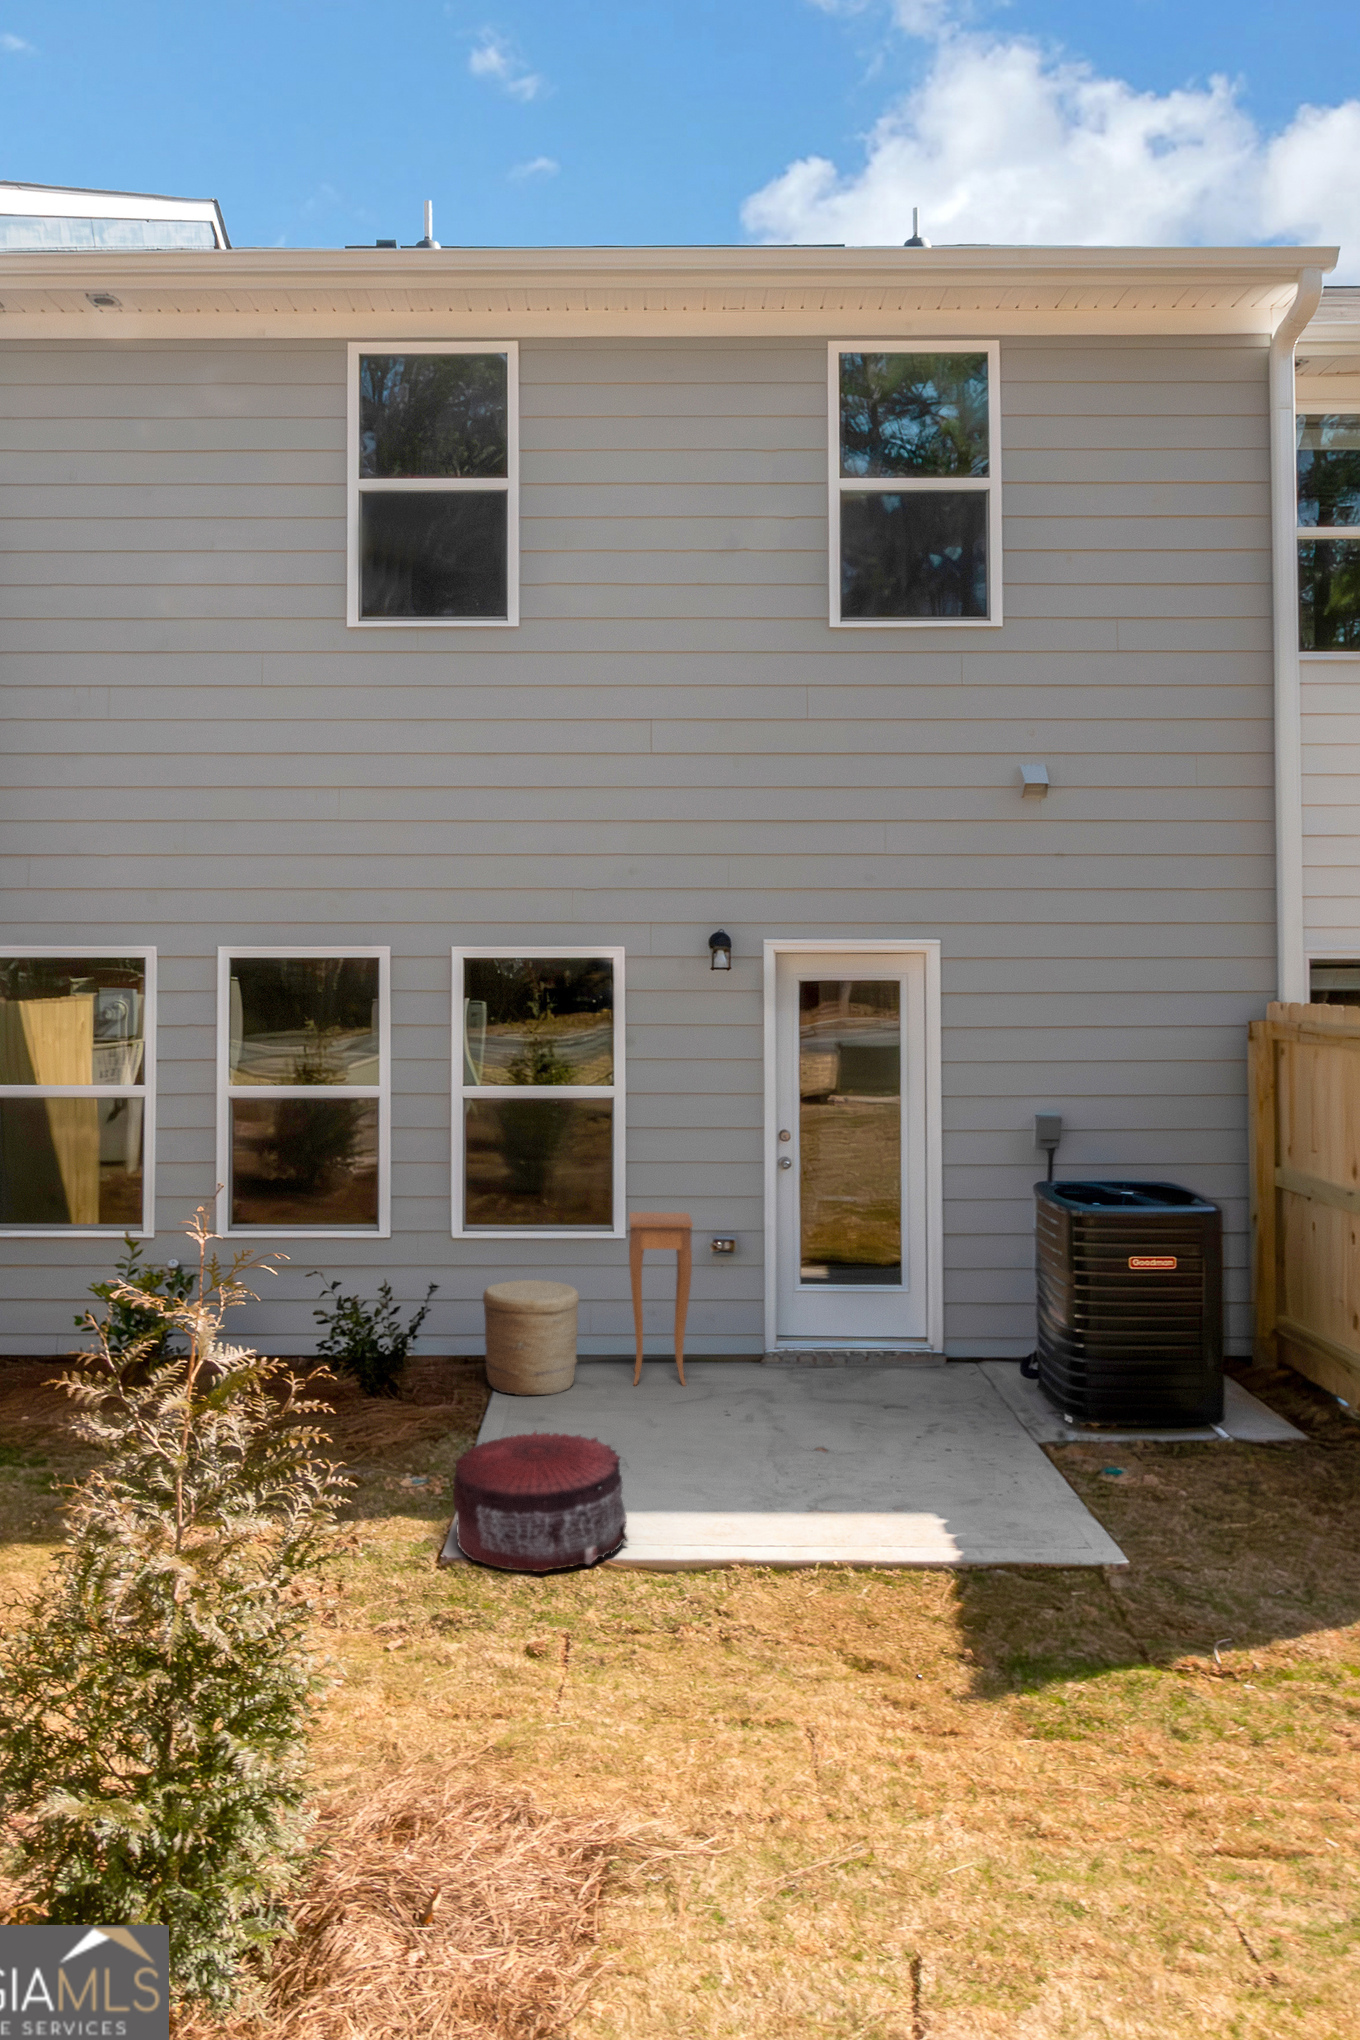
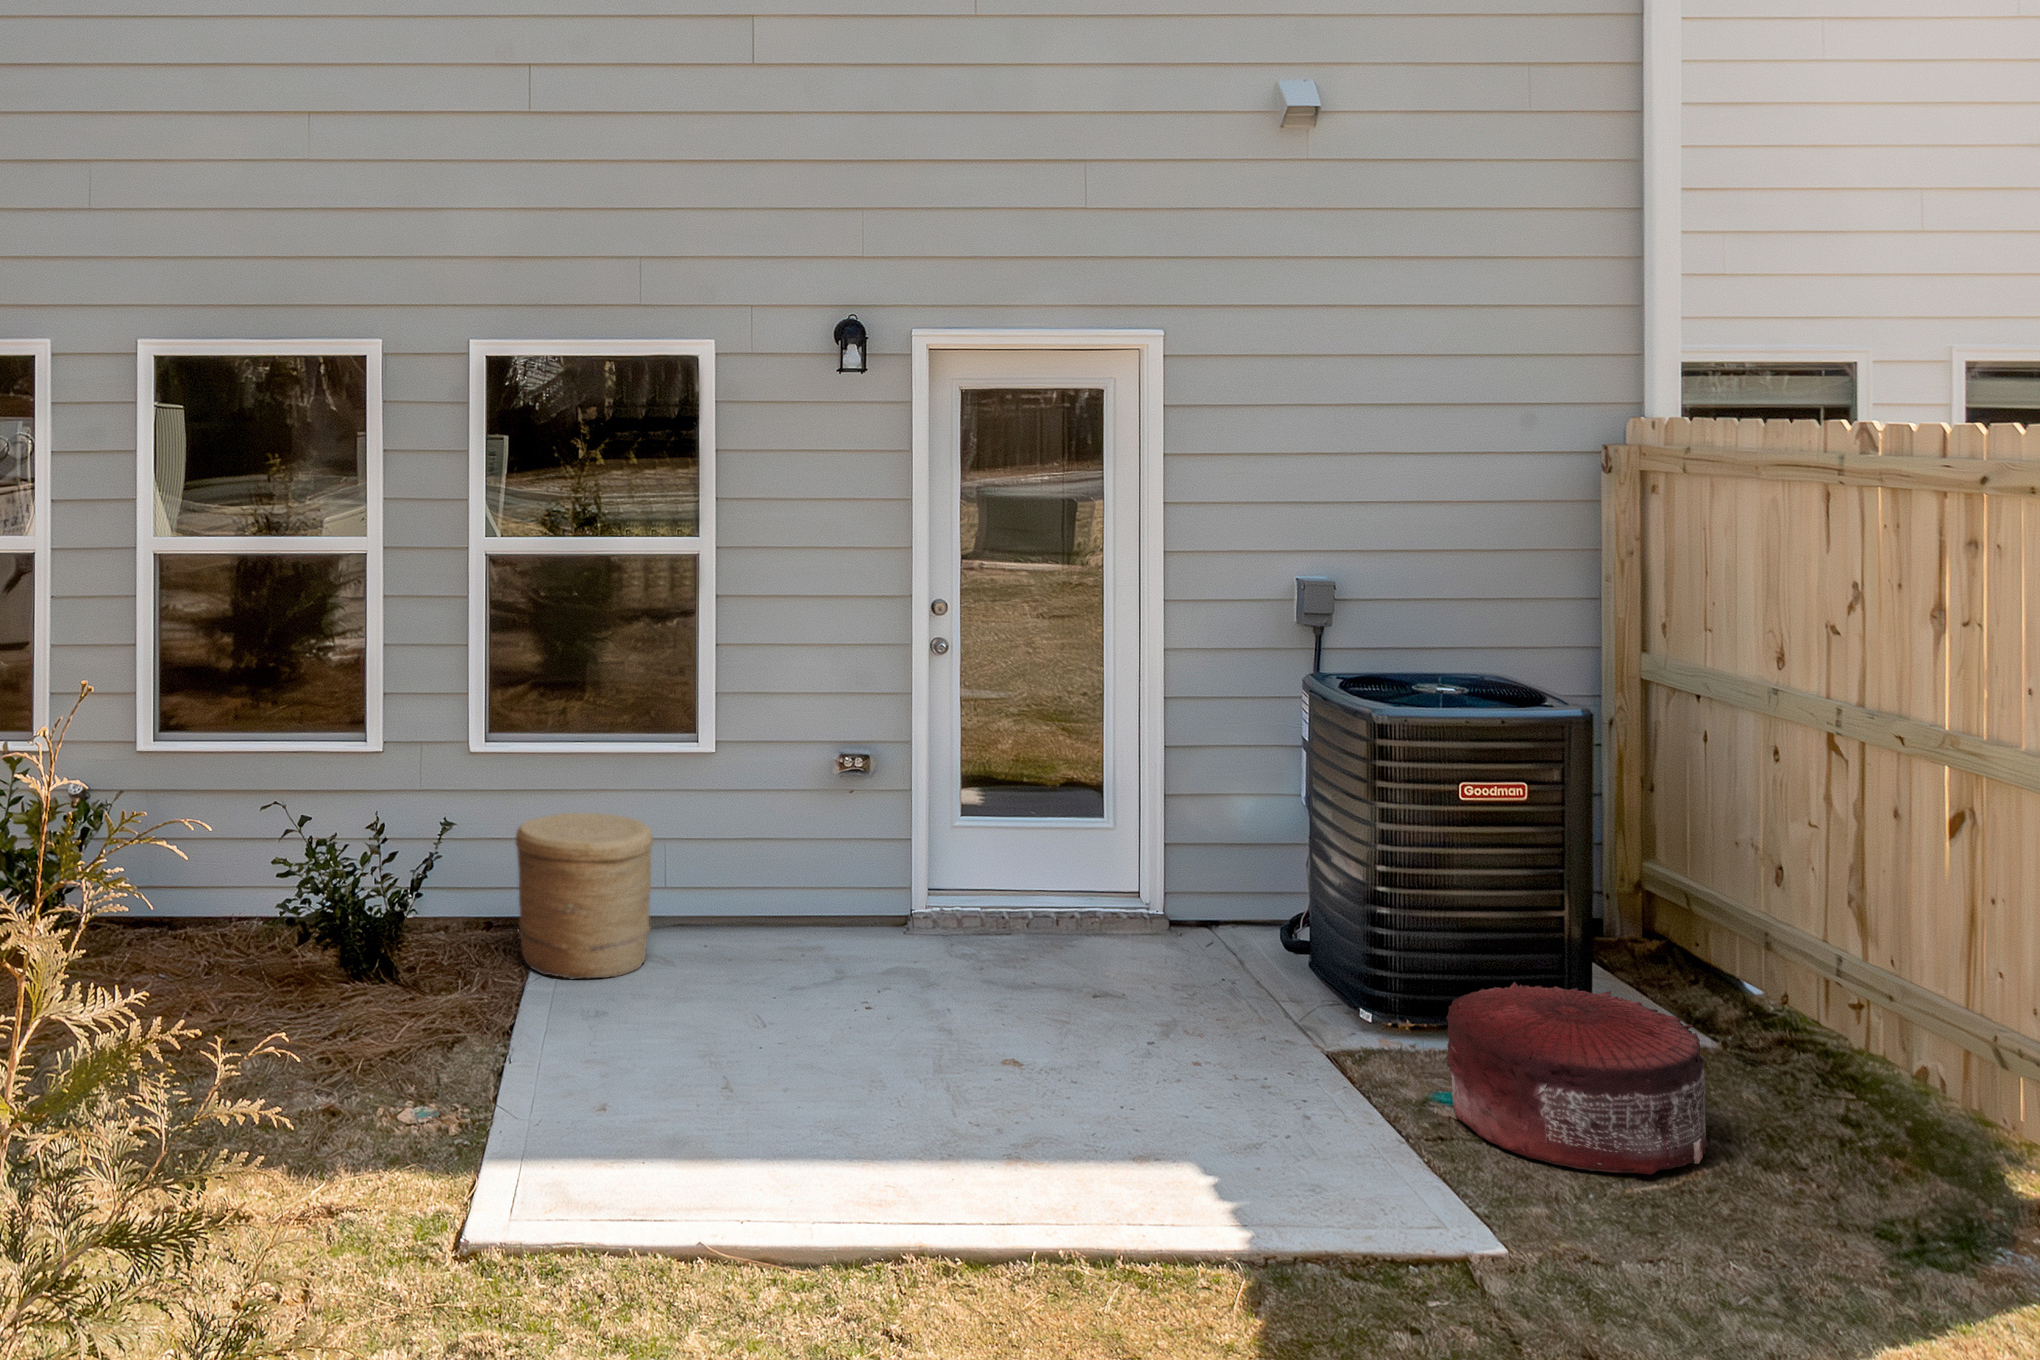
side table: present [629,1212,693,1385] -> none [722,717,816,964]
pouf: present [453,1432,627,1572] -> present [1446,982,1711,1175]

